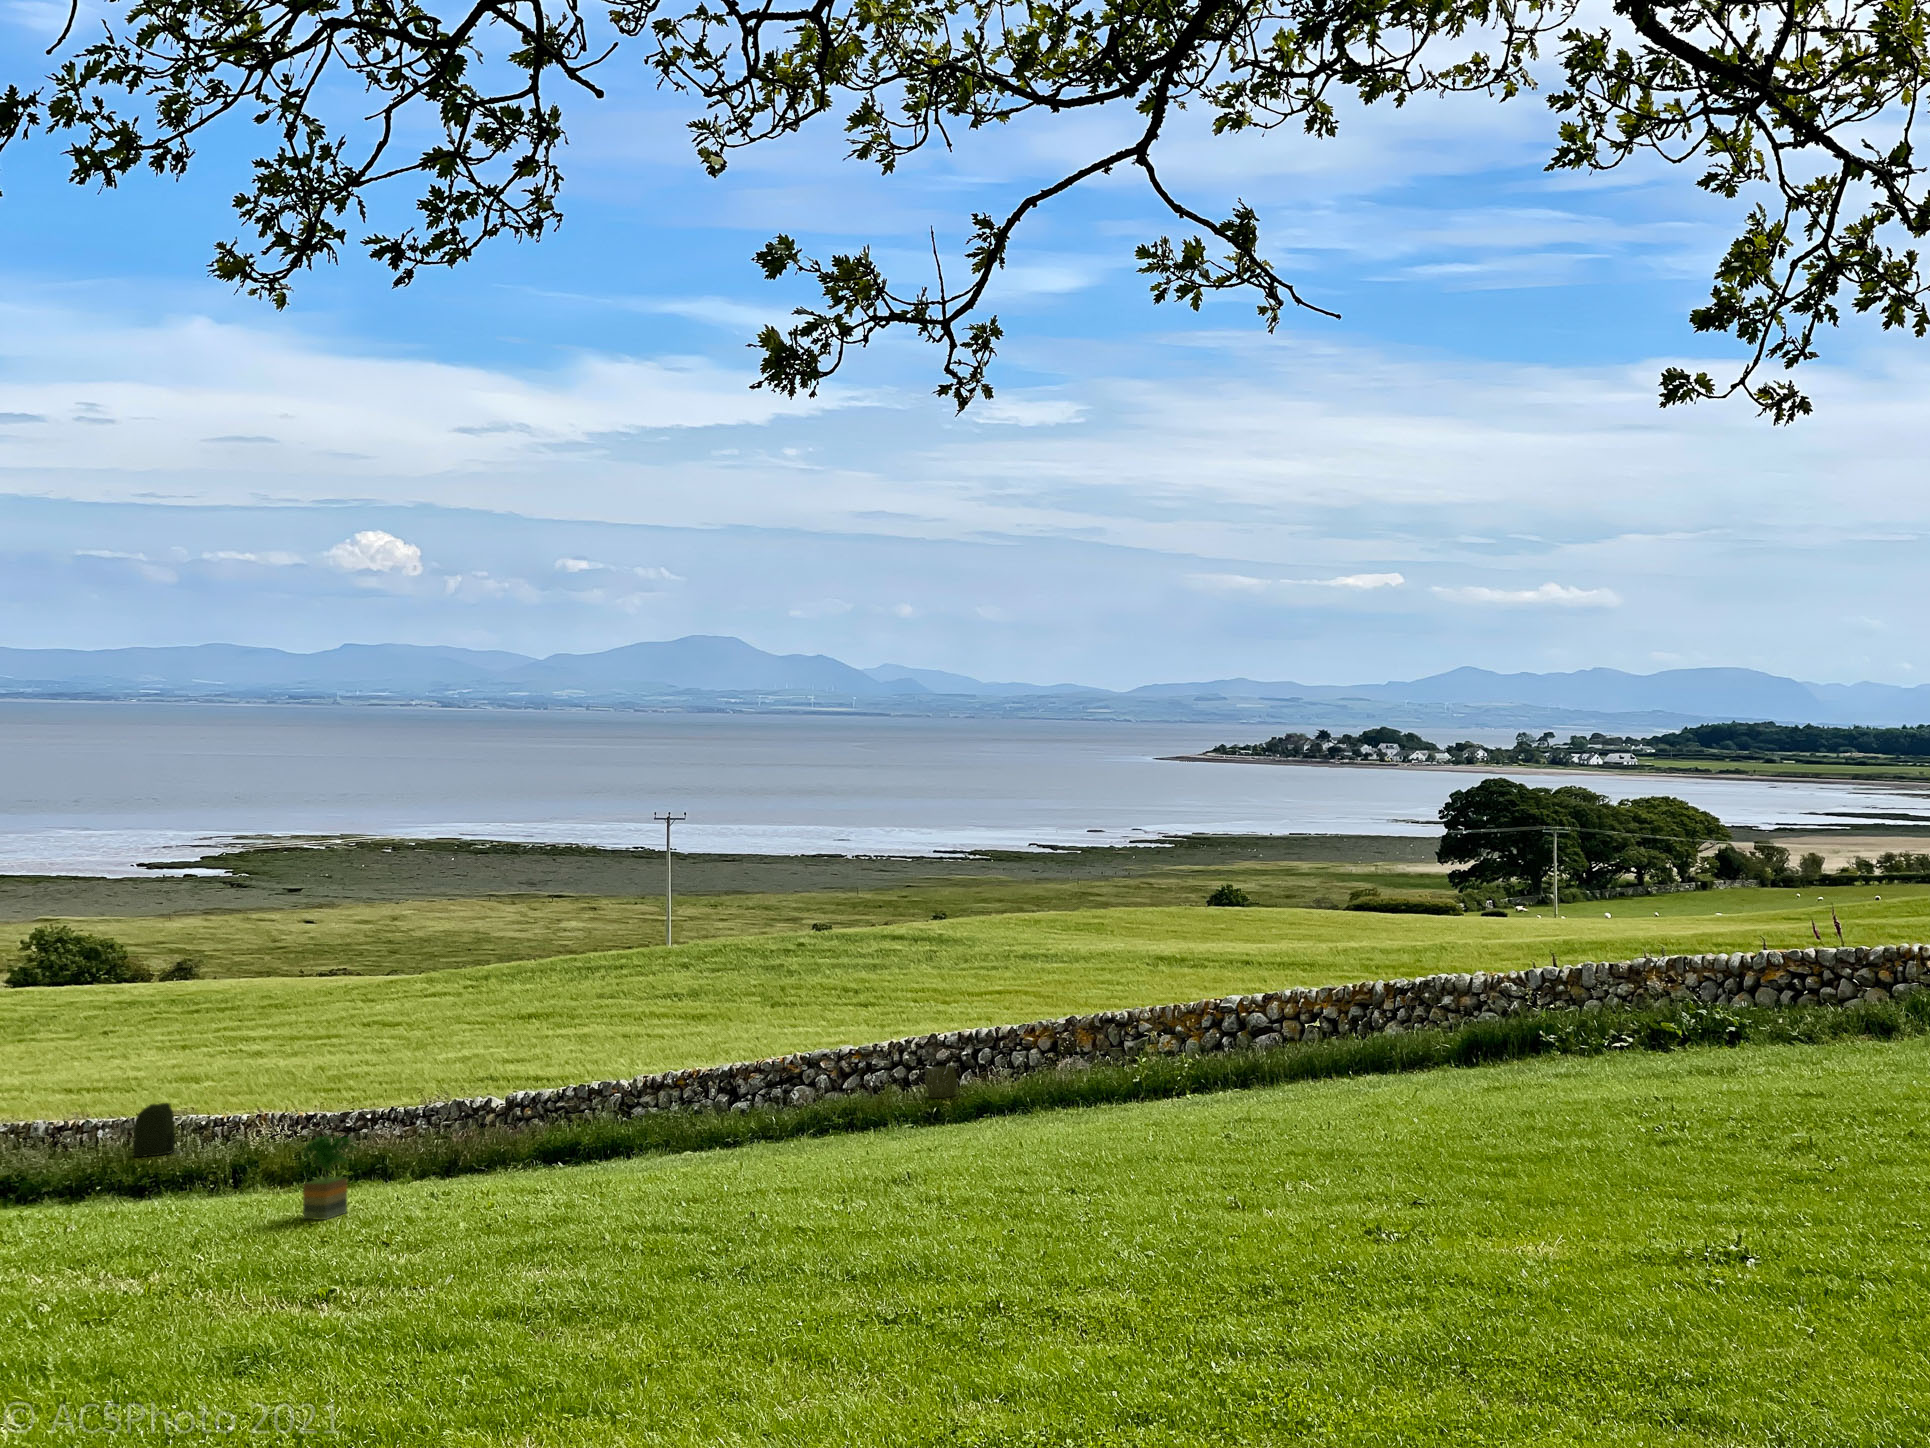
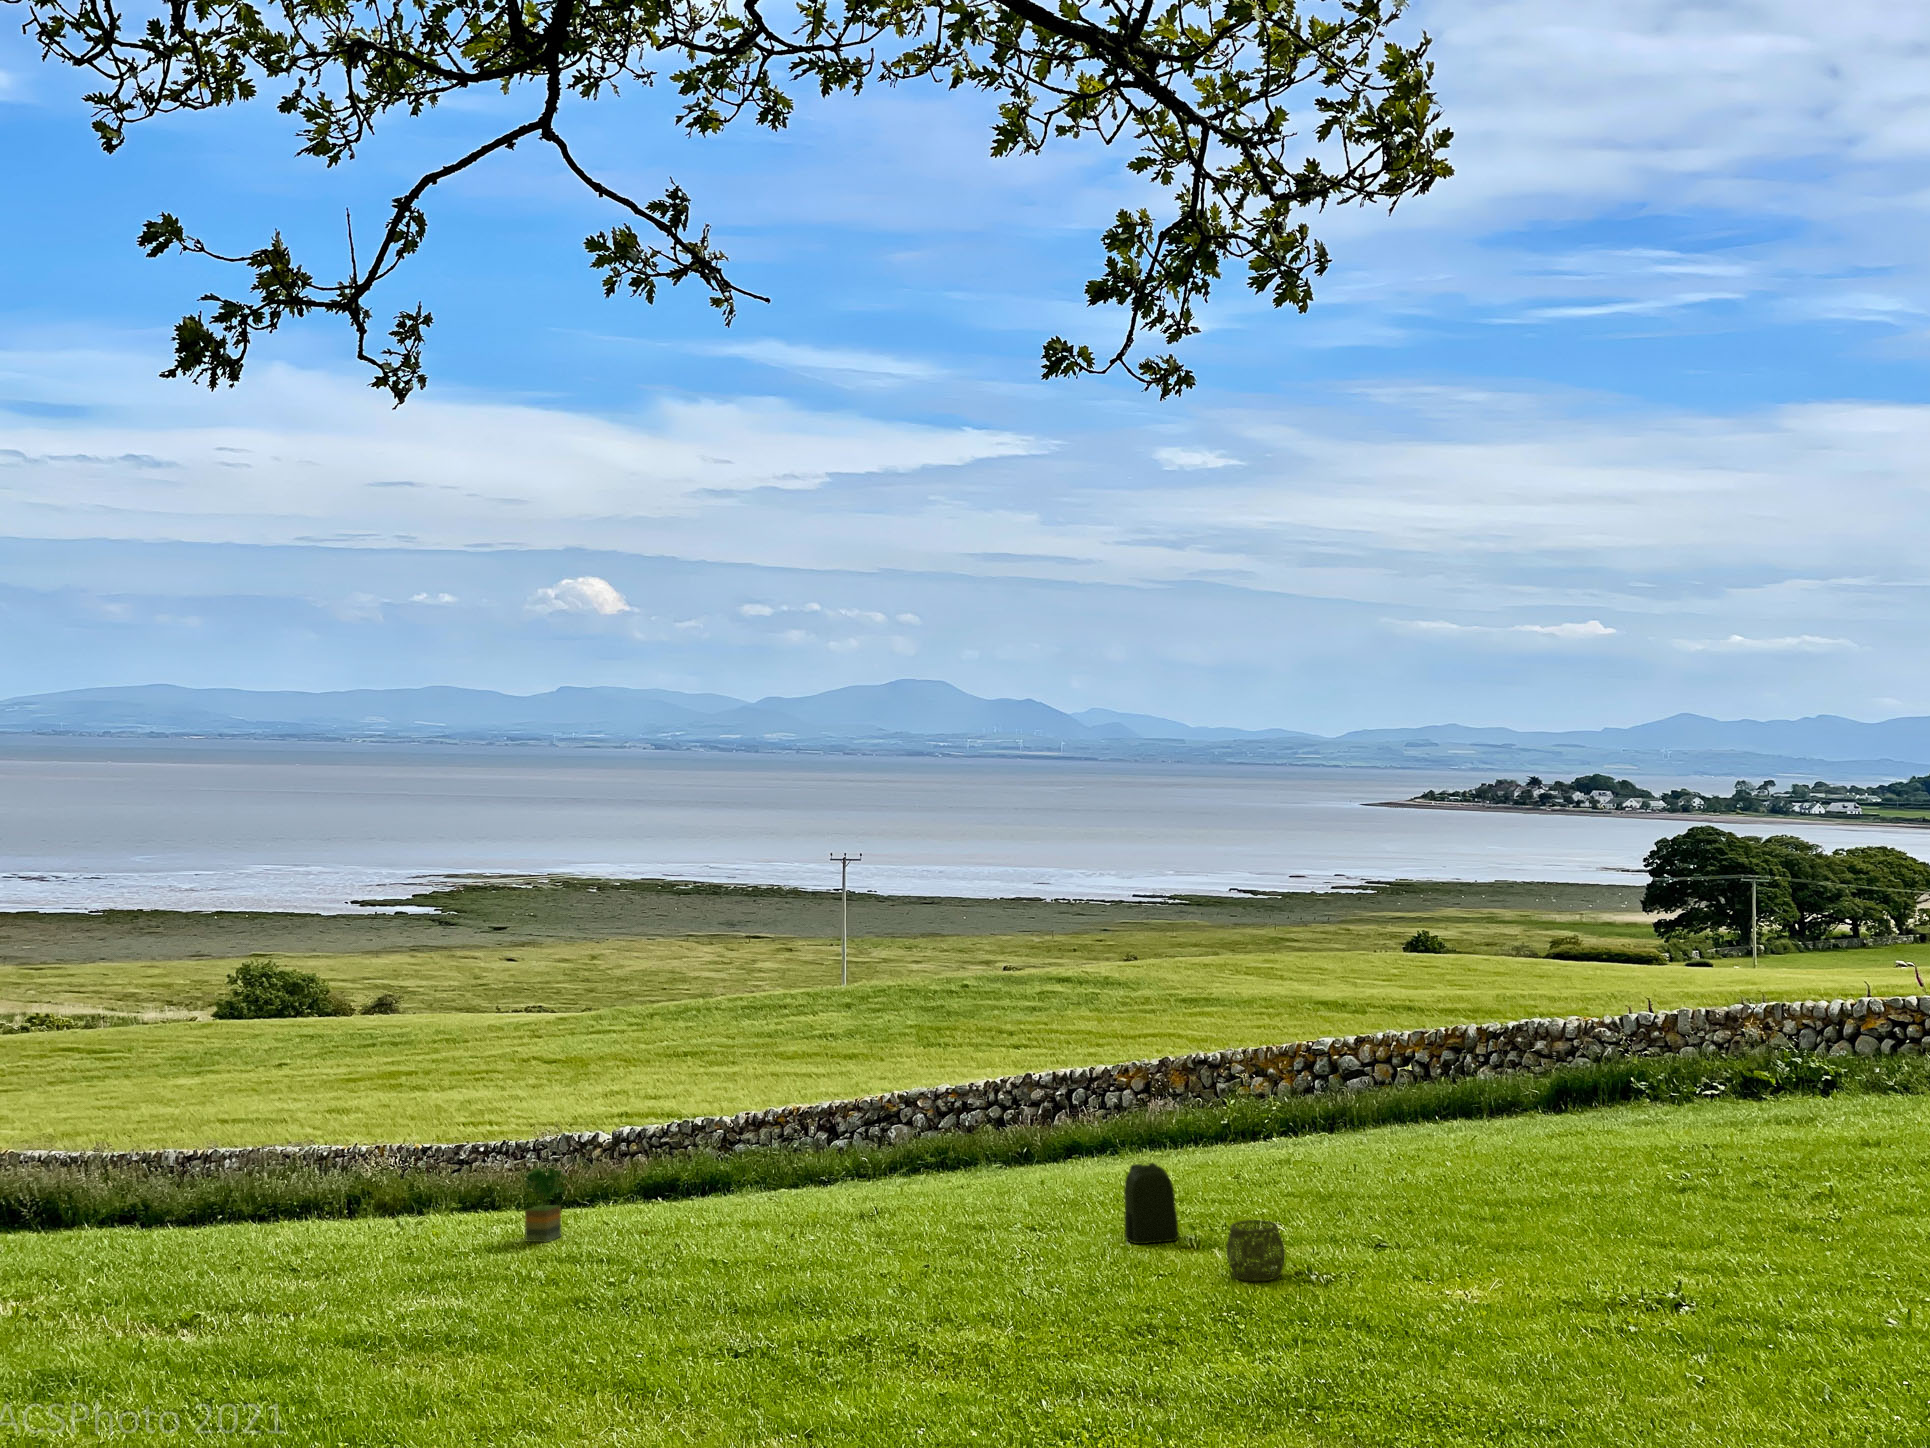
woven basket: present [926,1066,957,1098] -> present [1226,1220,1285,1282]
backpack: present [133,1103,175,1157] -> present [1124,1163,1179,1244]

